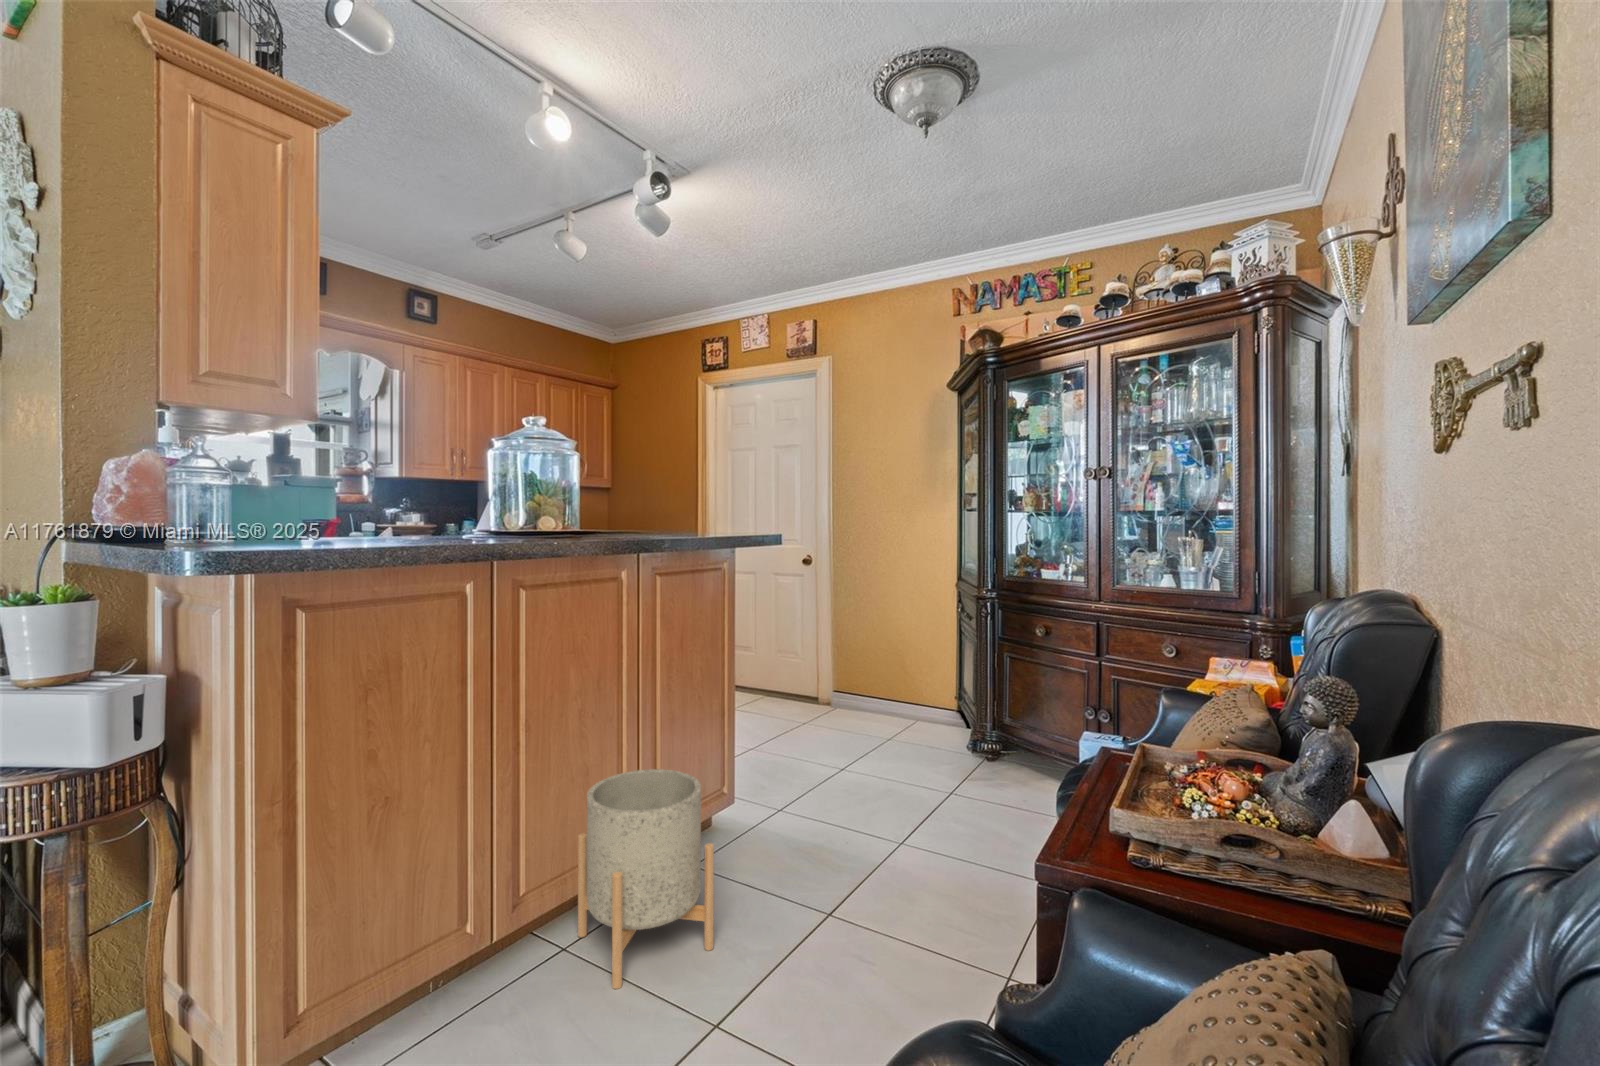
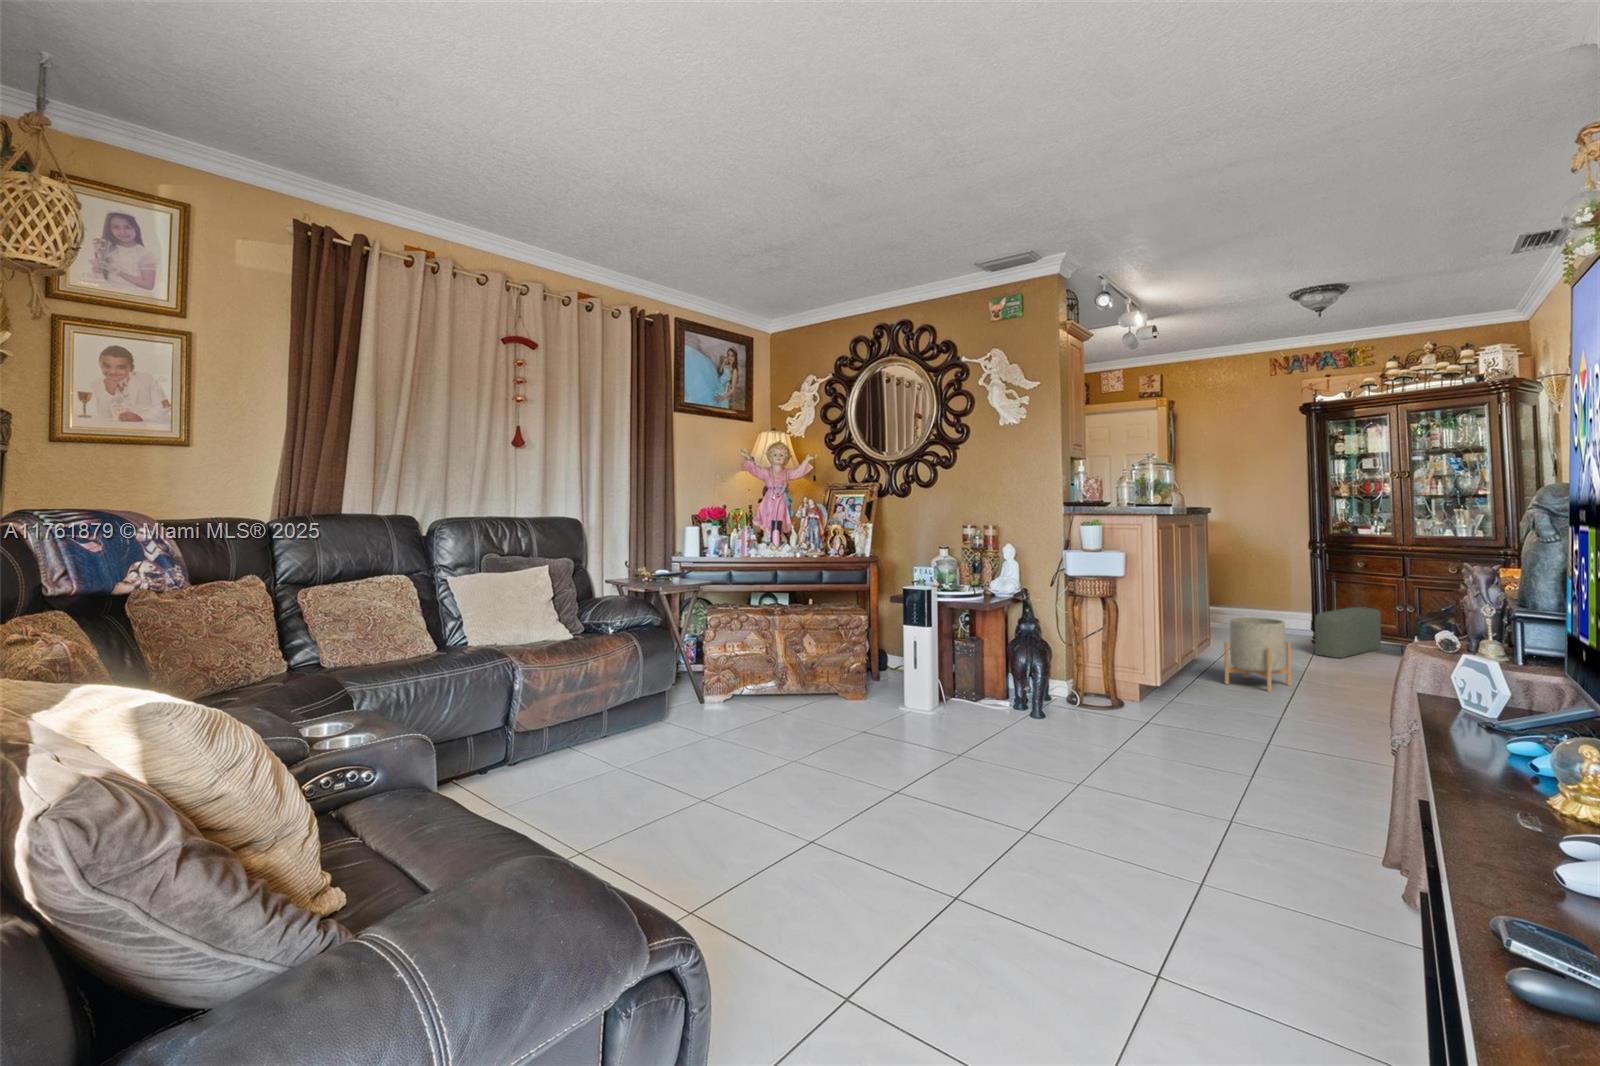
pouf: none [926,708,1061,820] -> present [1315,607,1381,658]

